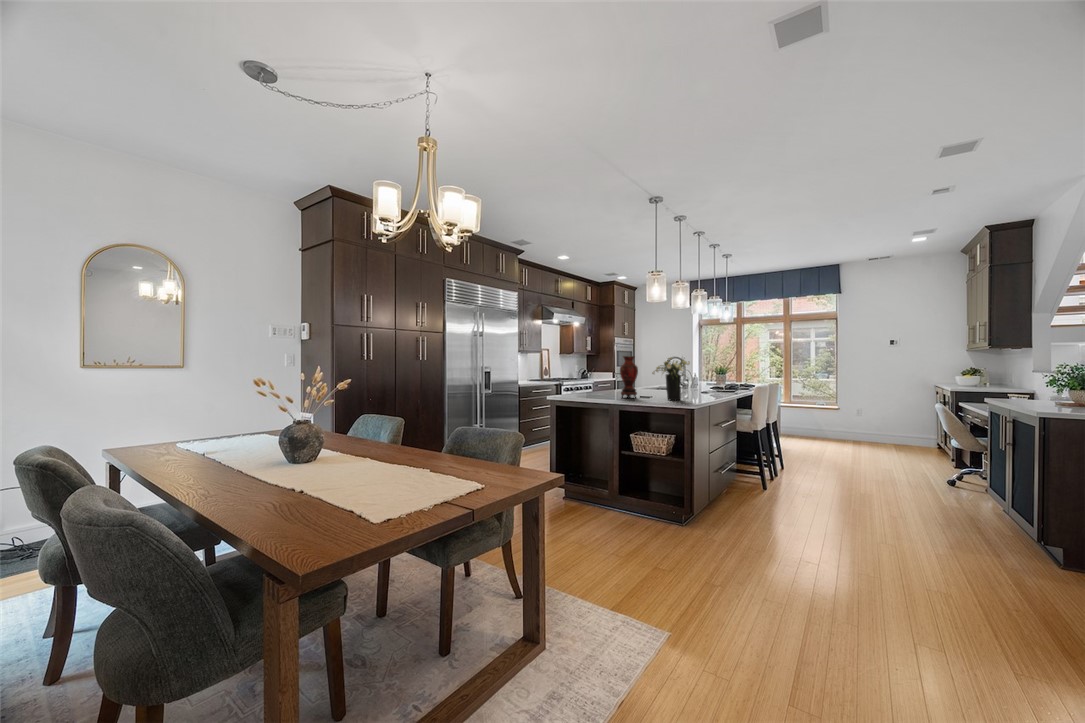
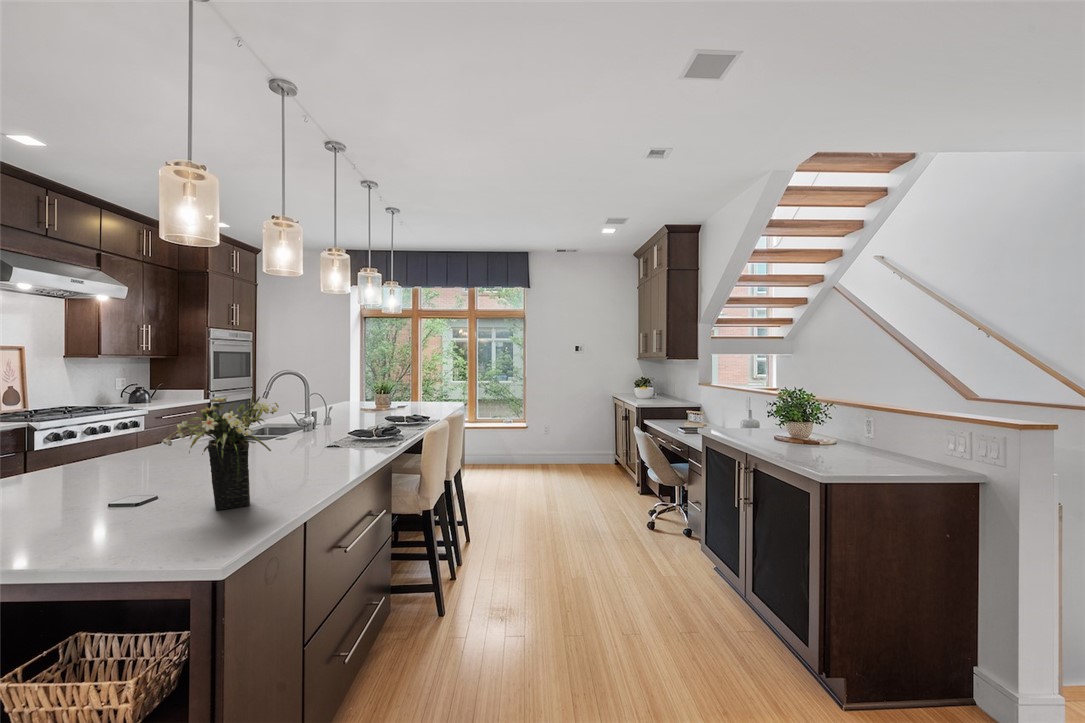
vase: present [620,356,638,398] -> none [61,393,128,517]

